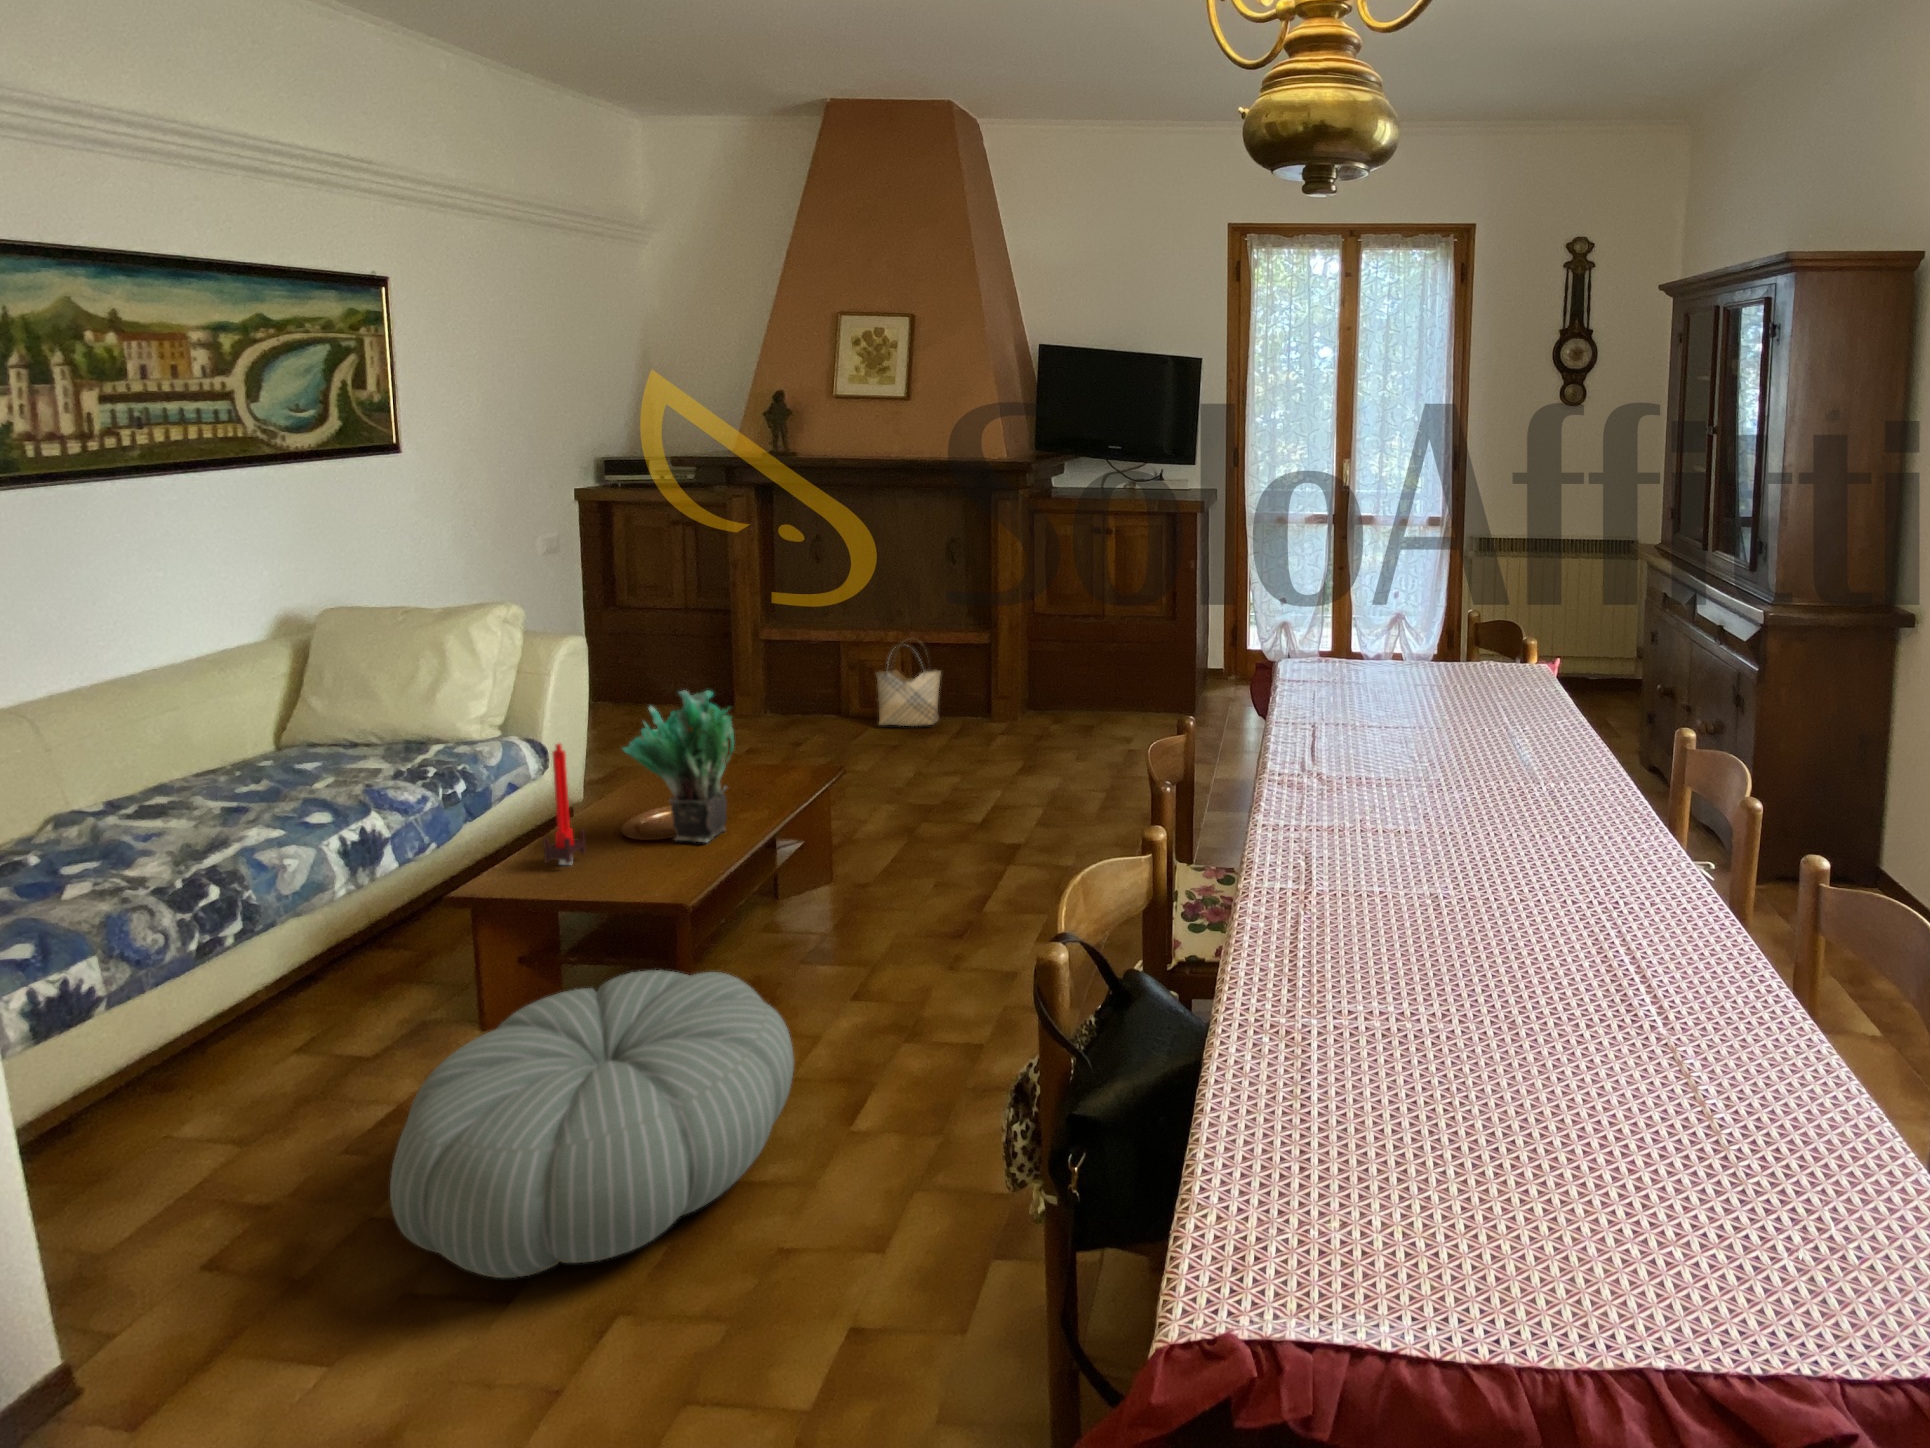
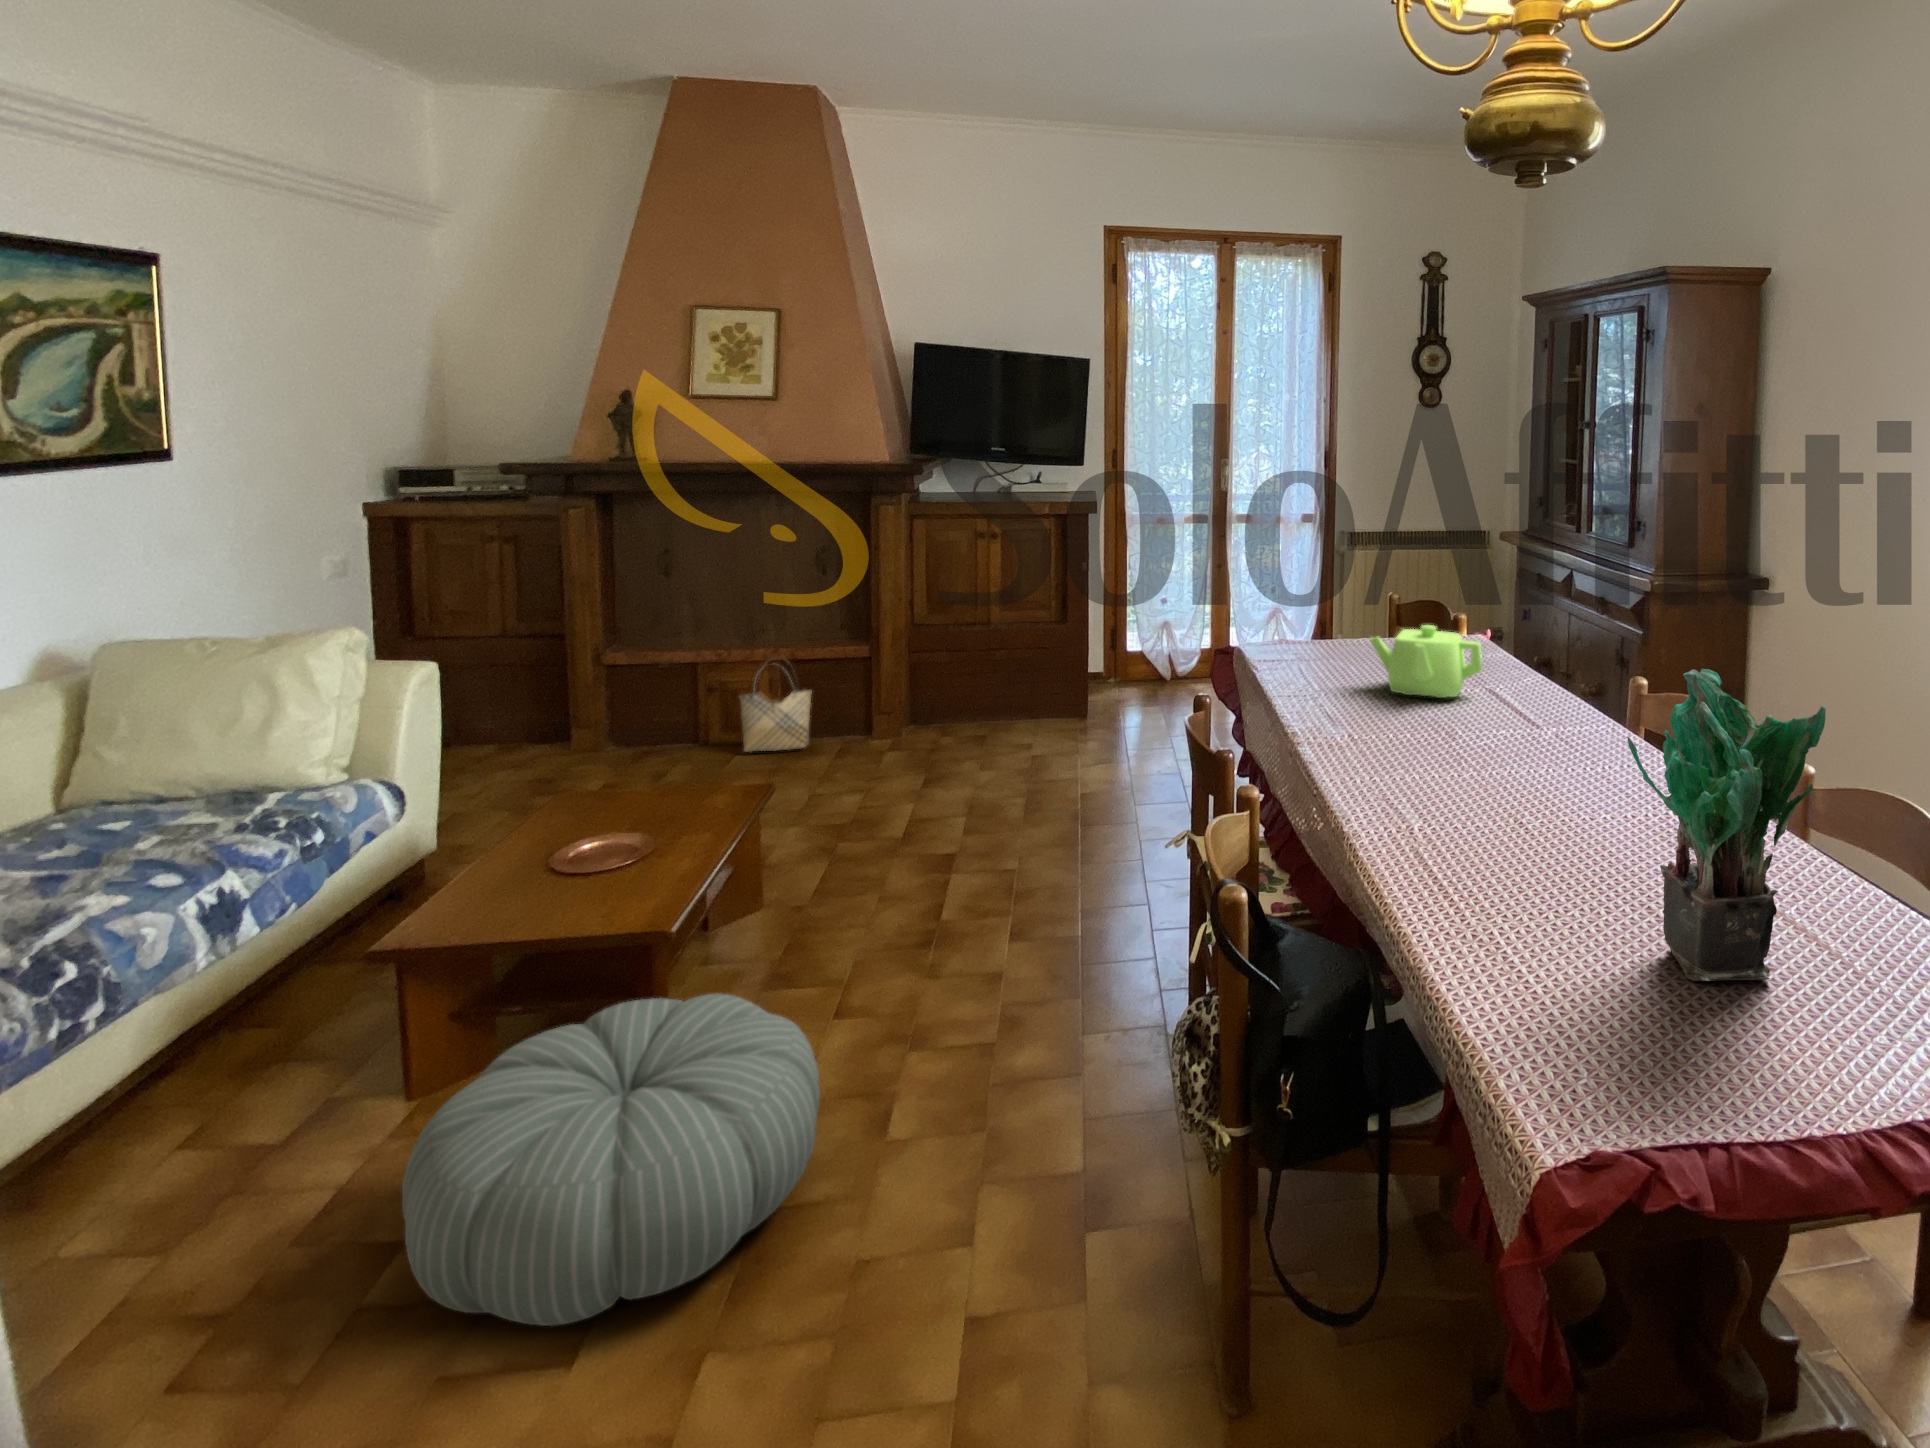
teapot: none [1377,655,1494,736] -> present [1370,625,1482,698]
potted plant: present [622,690,734,842] -> present [1627,669,1826,981]
candle: present [543,744,586,865] -> none [474,770,520,905]

